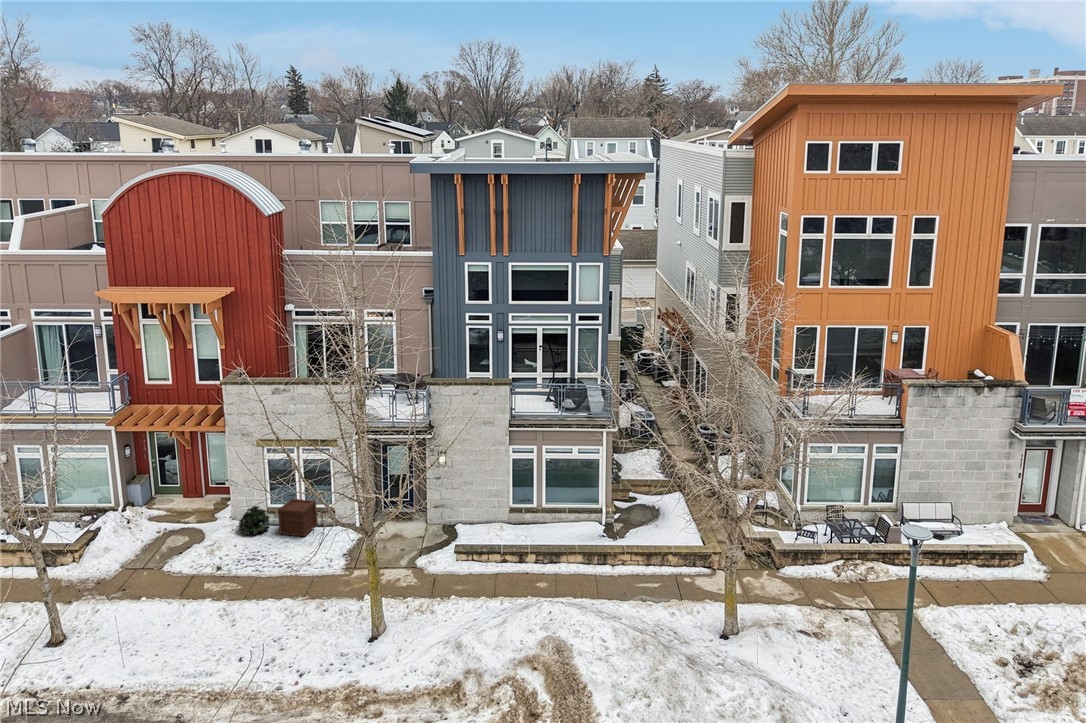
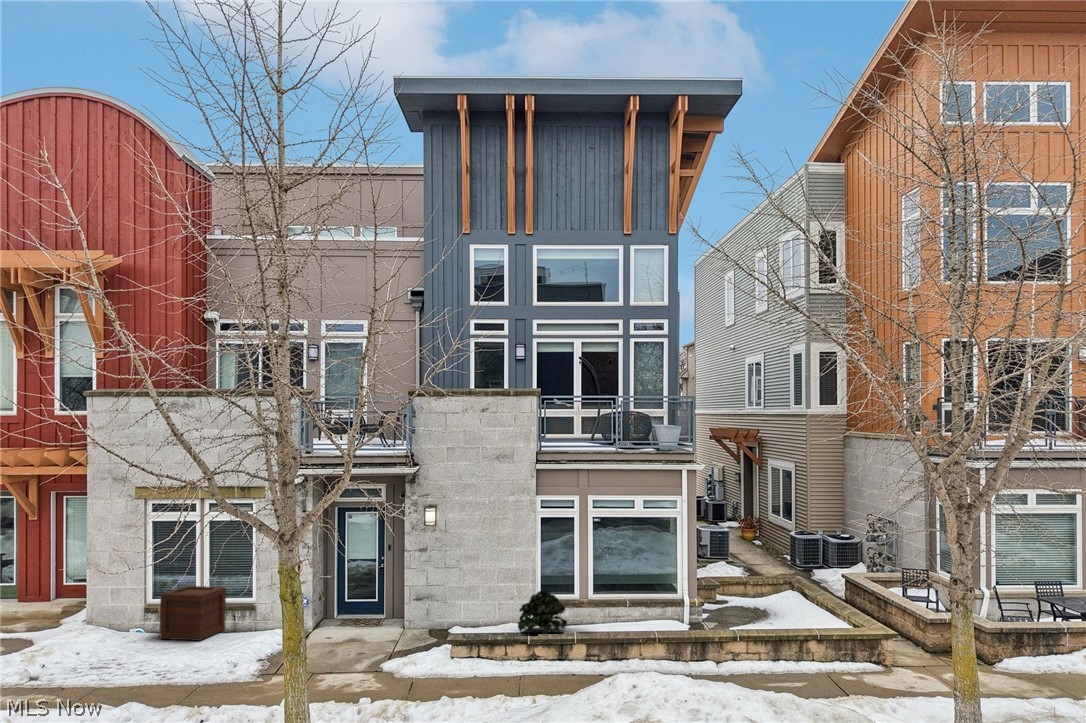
potted plant: present [239,506,269,535] -> present [518,590,567,634]

